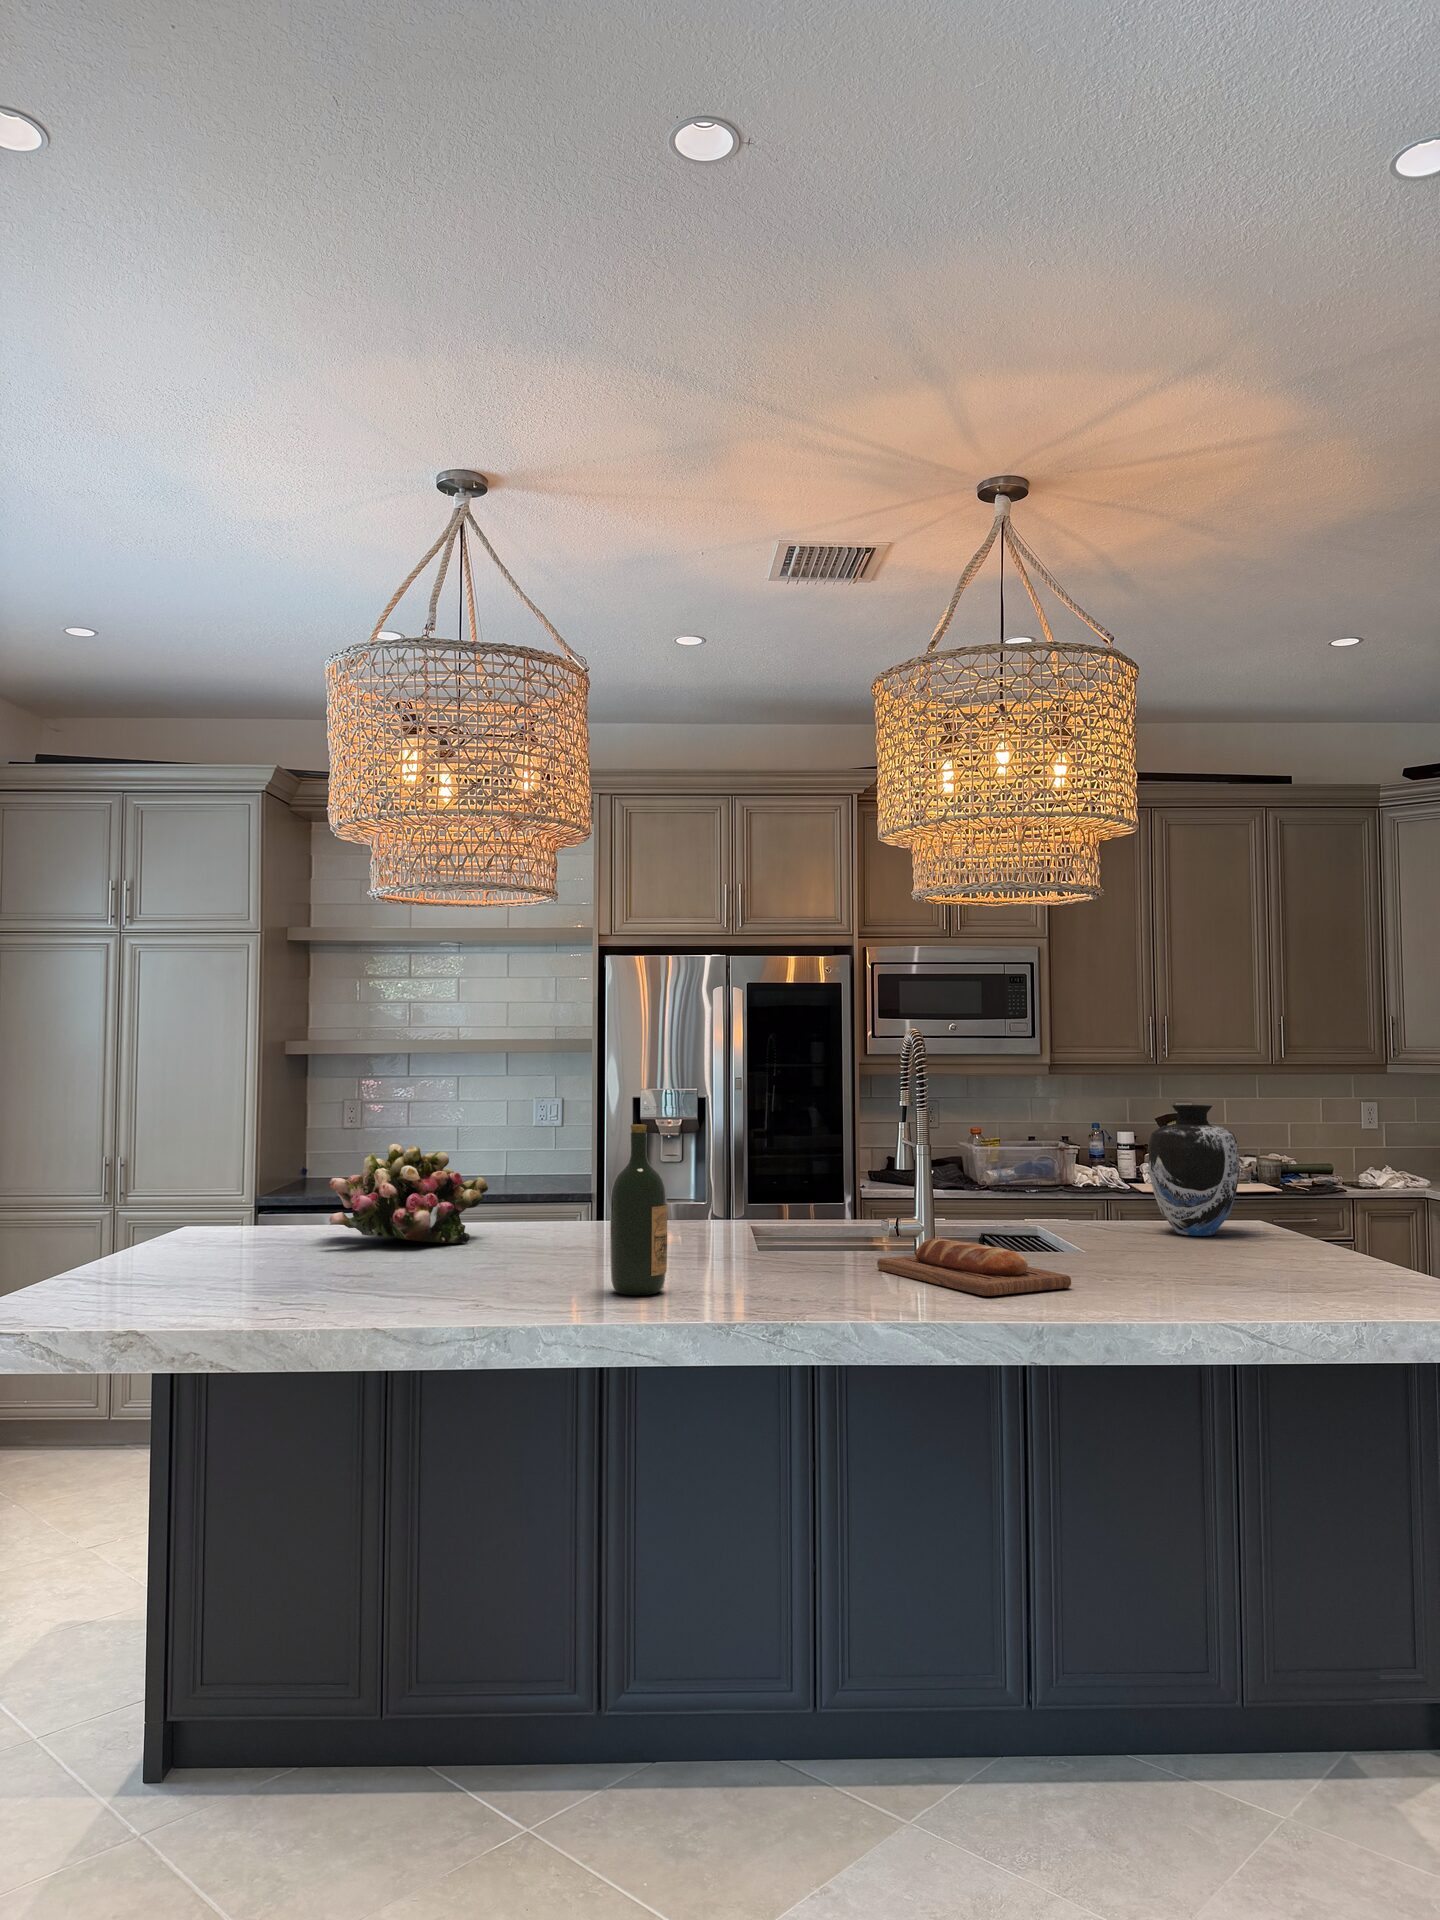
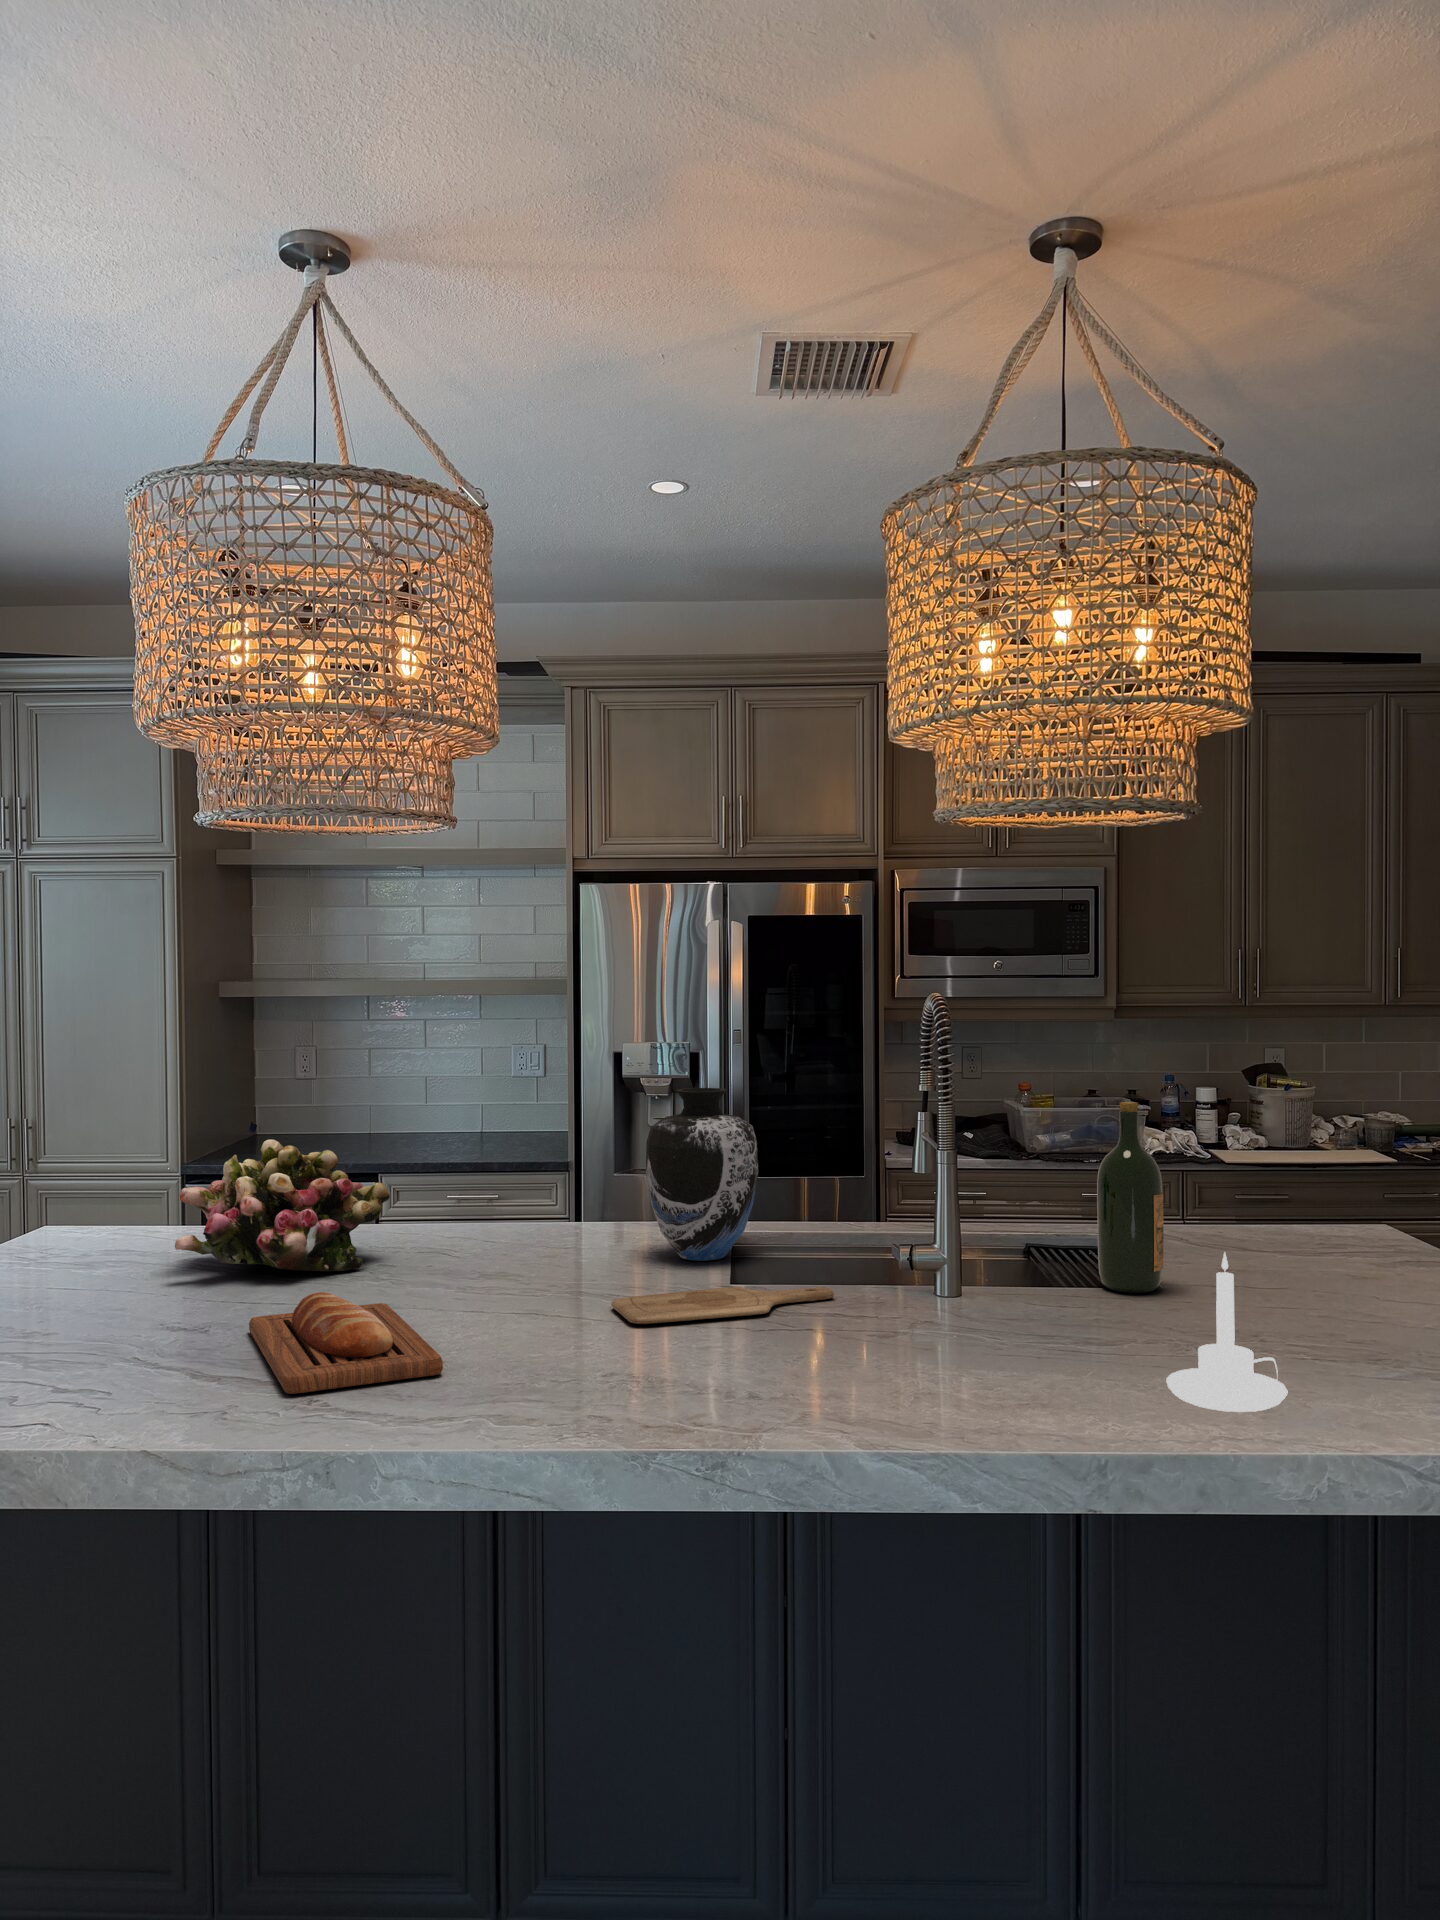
vase: present [1149,1105,1240,1236] -> present [646,1088,758,1261]
wine bottle: present [610,1125,667,1295] -> present [1097,1102,1164,1293]
candle holder: none [1081,1198,1164,1308] -> present [1166,1252,1288,1412]
bread loaf: present [877,1239,1071,1296] -> present [249,1292,443,1394]
cutting board: none [670,1249,836,1269] -> present [611,1287,834,1324]

